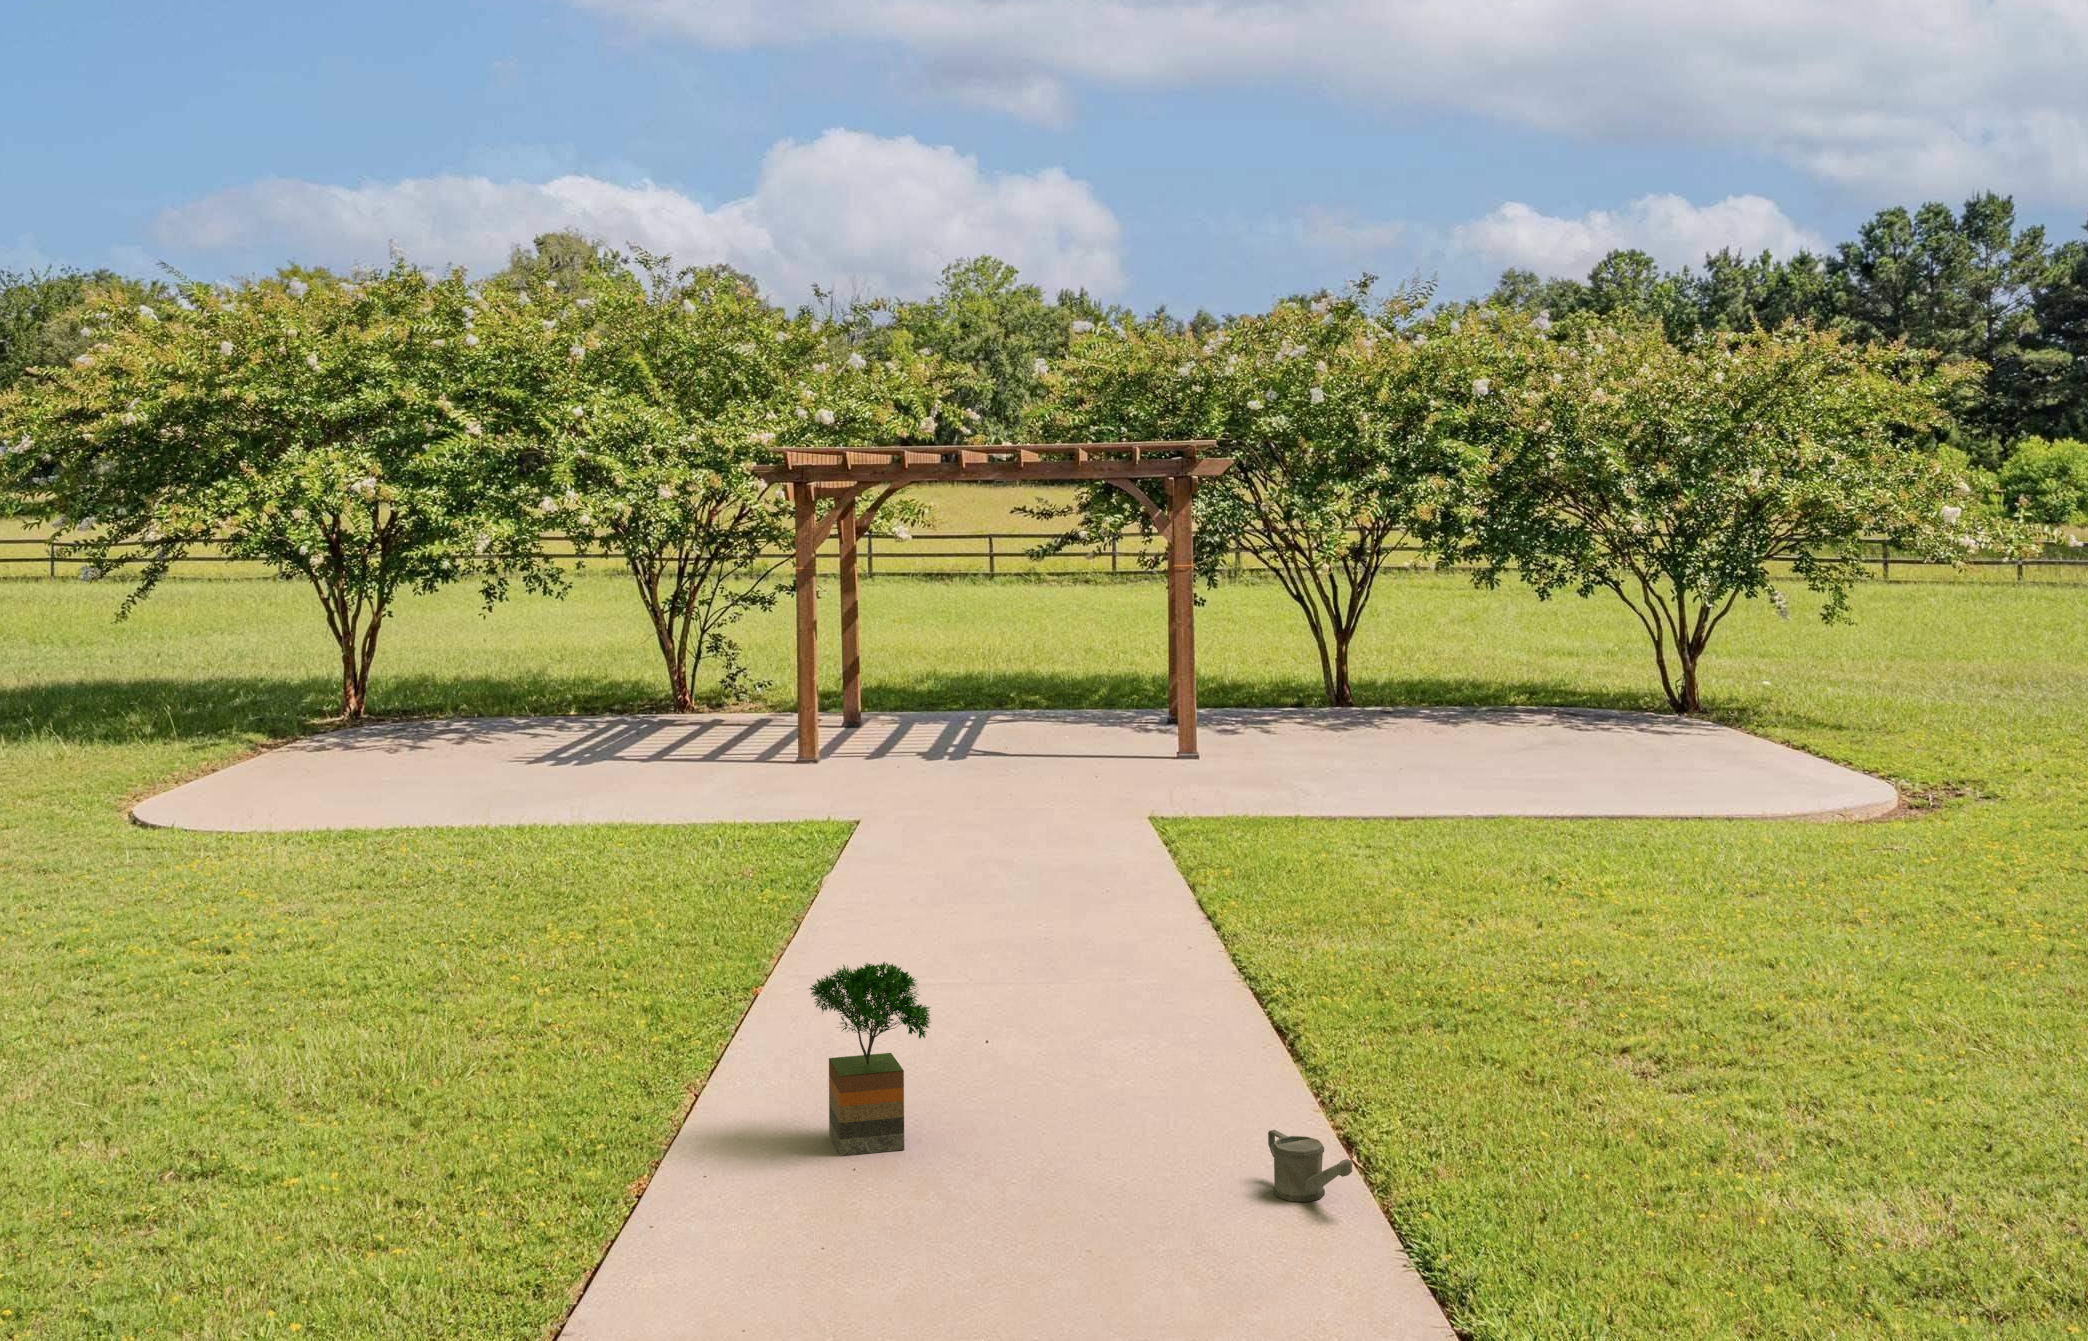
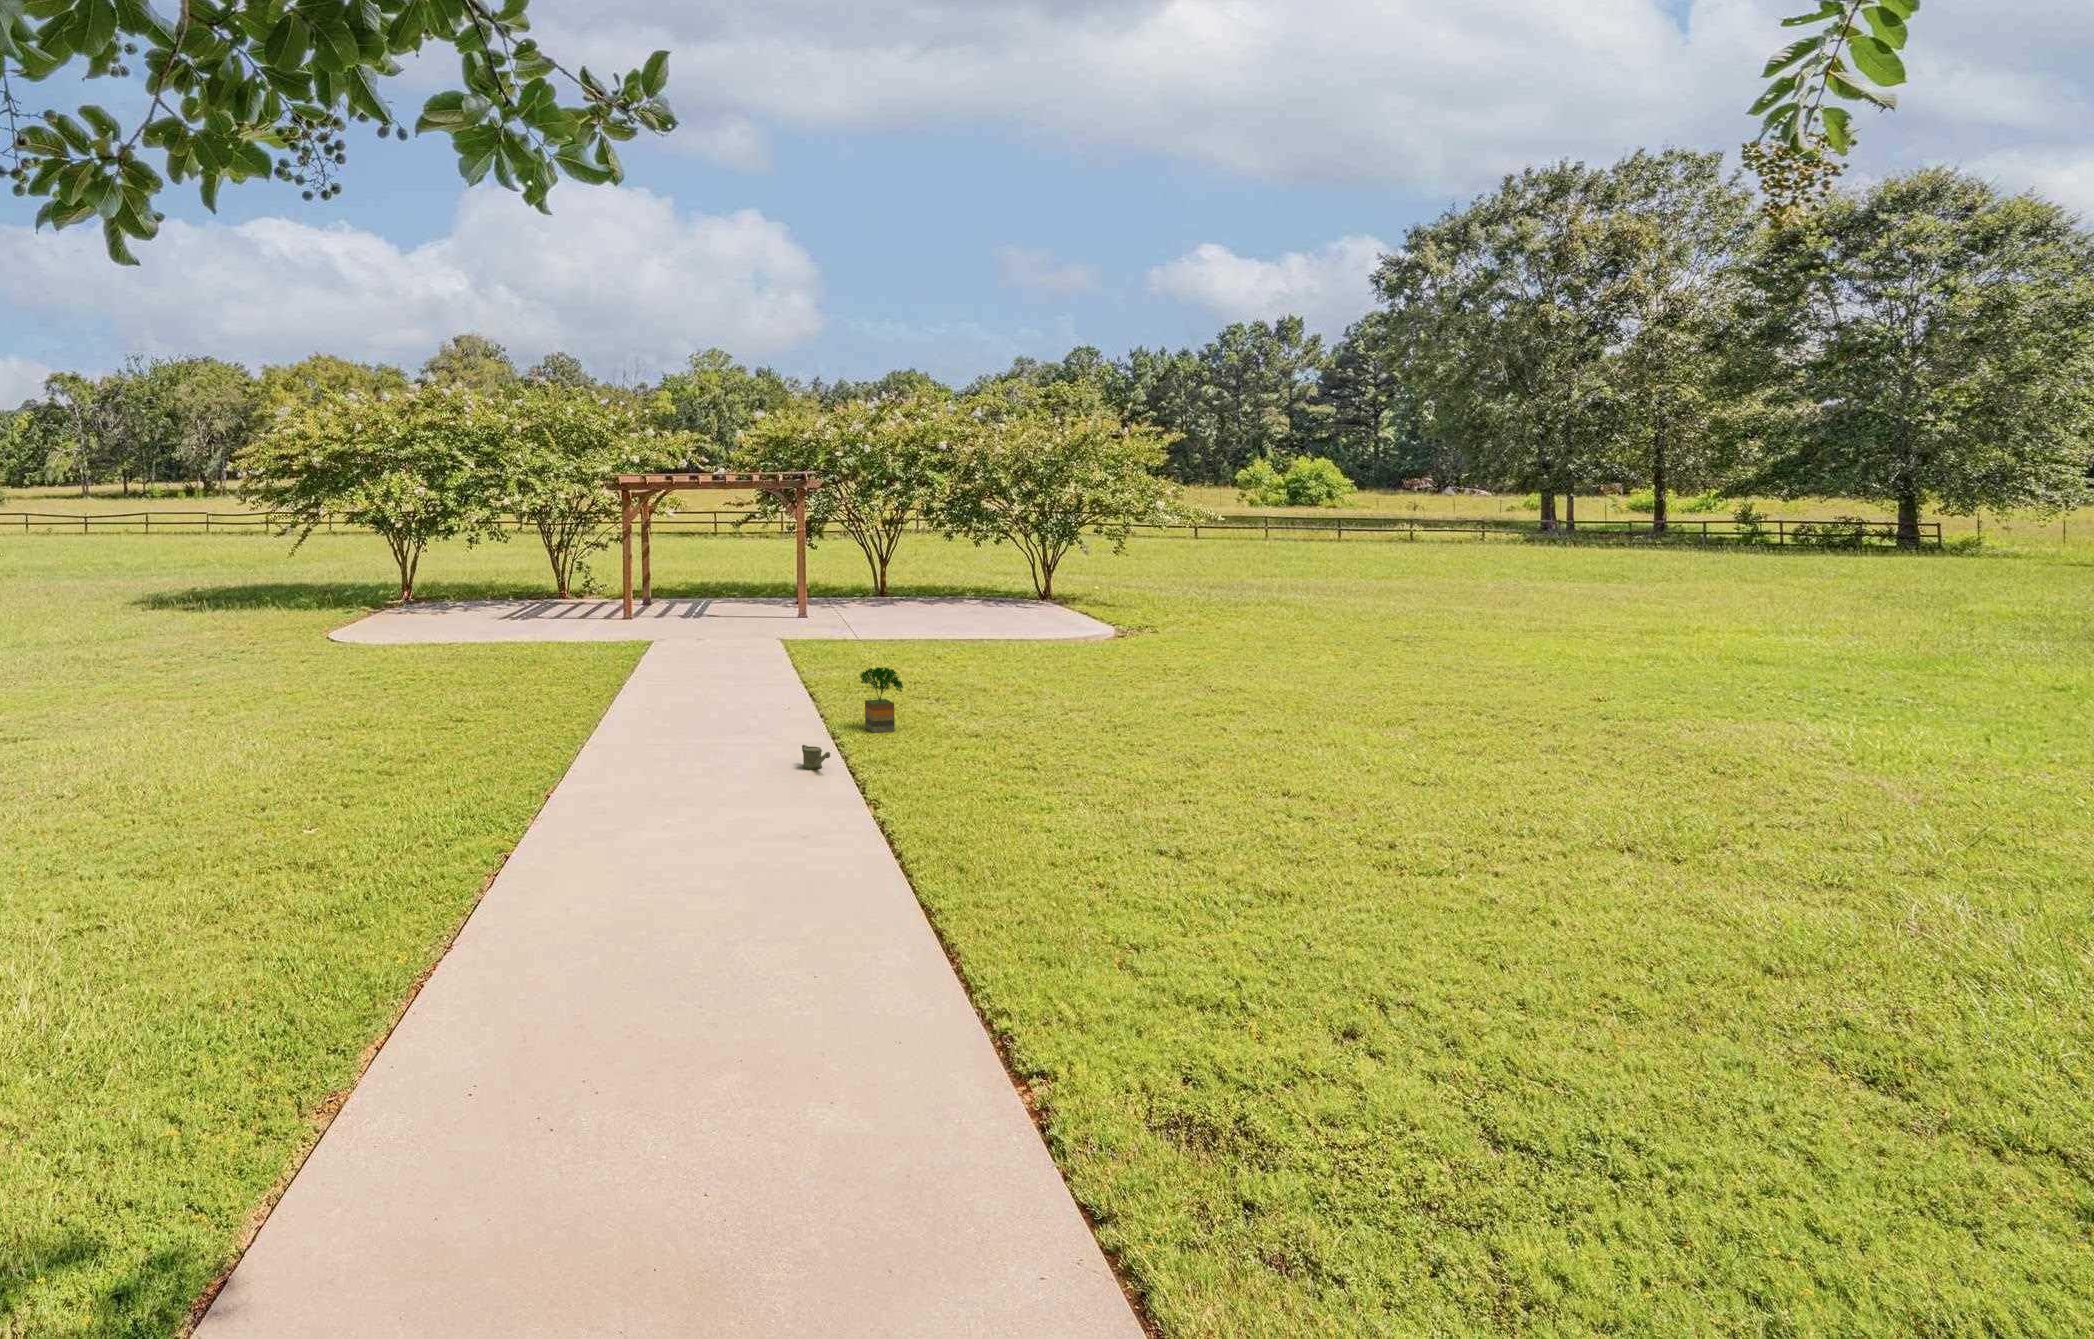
potted tree: present [809,962,930,1156] -> present [860,667,903,733]

